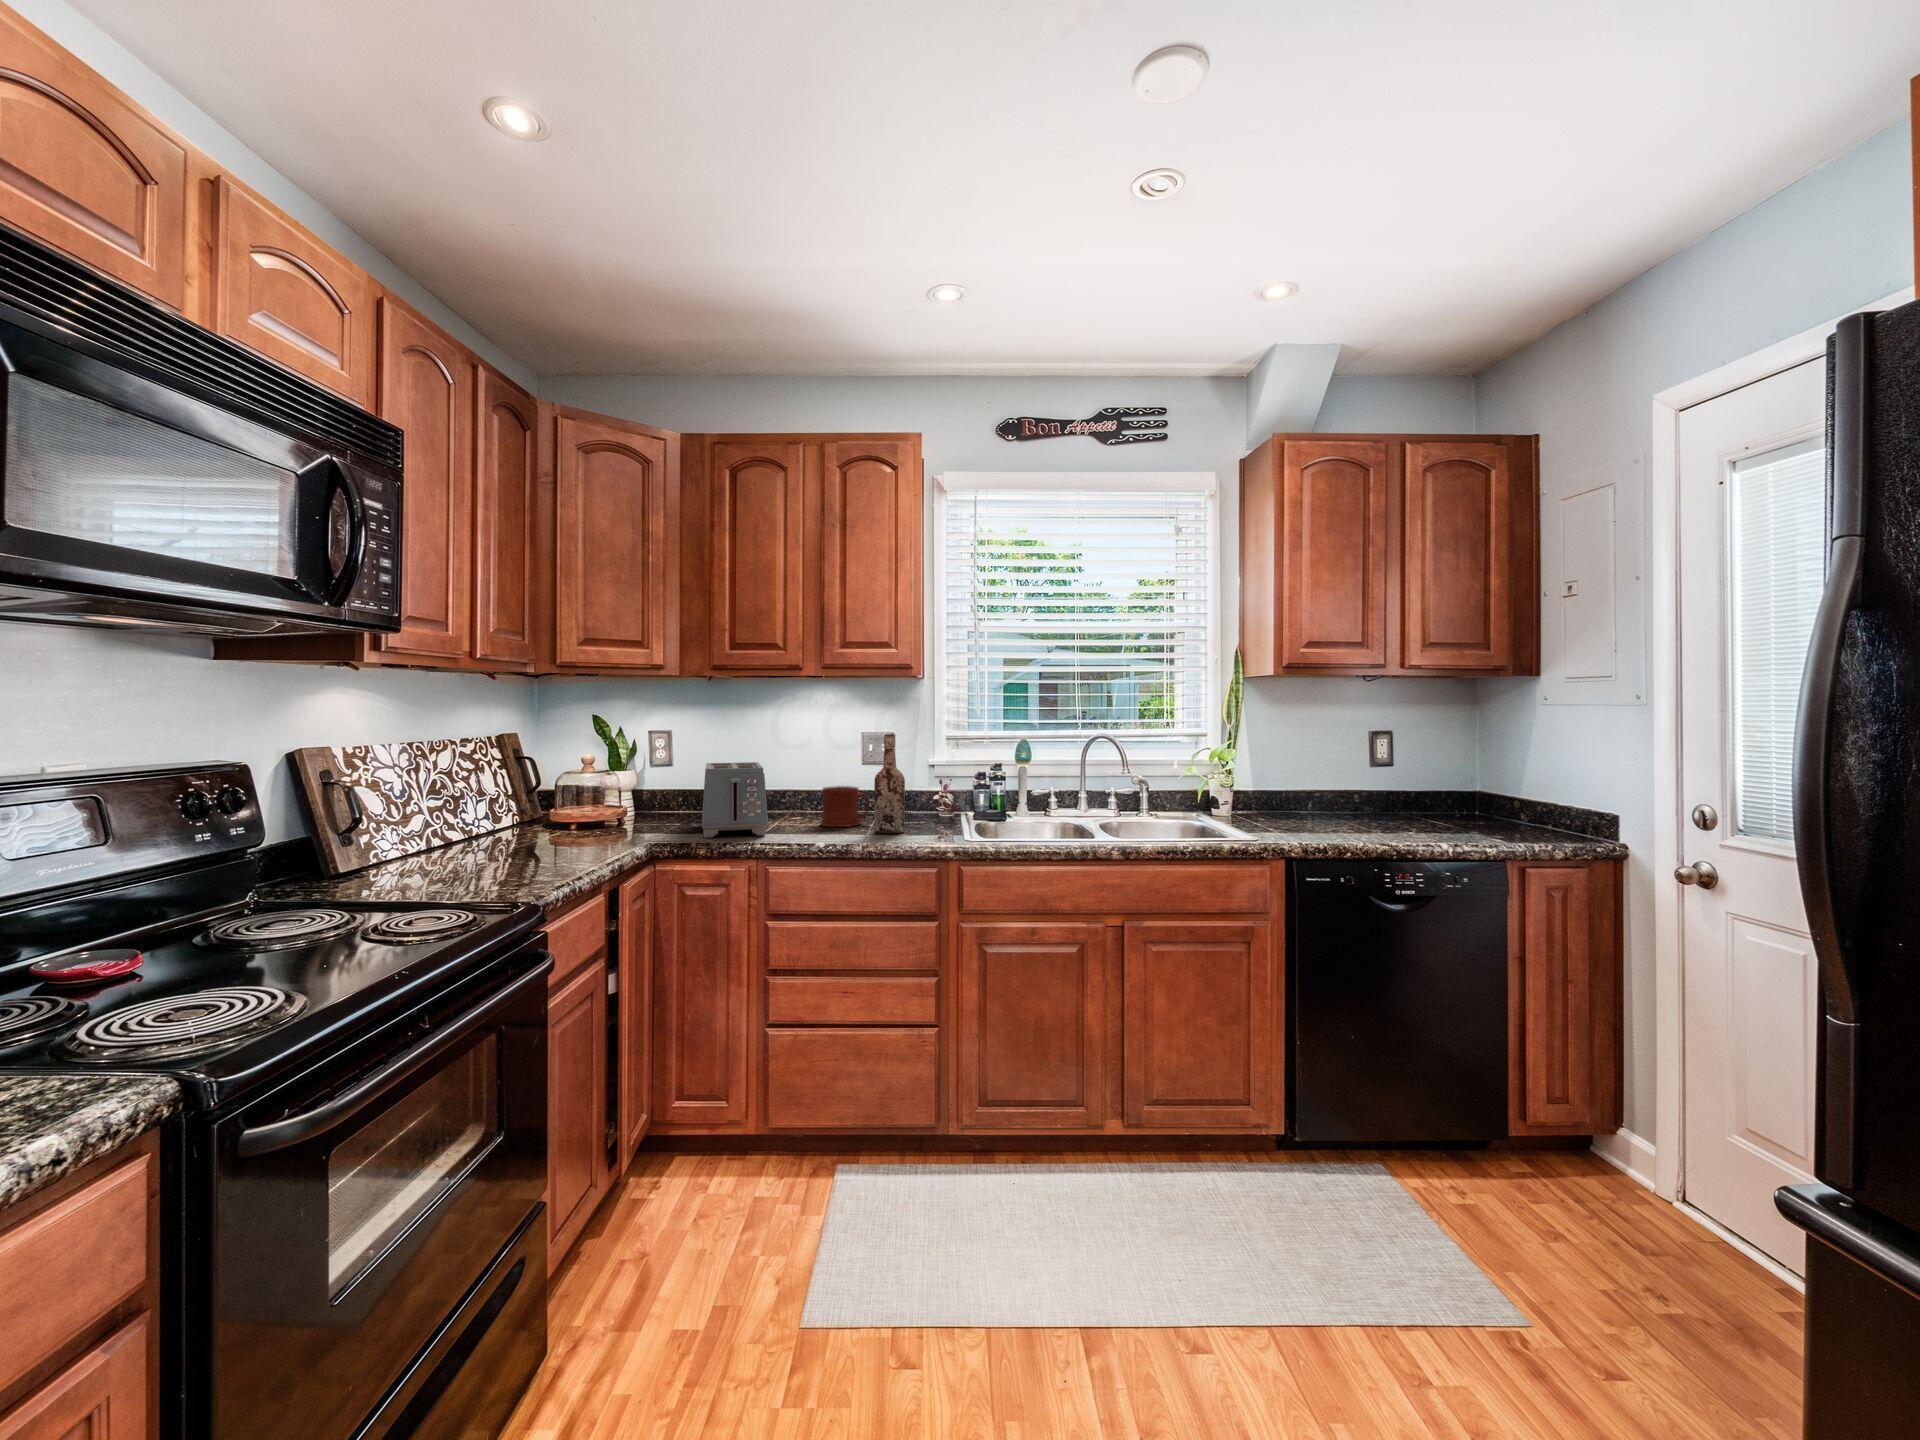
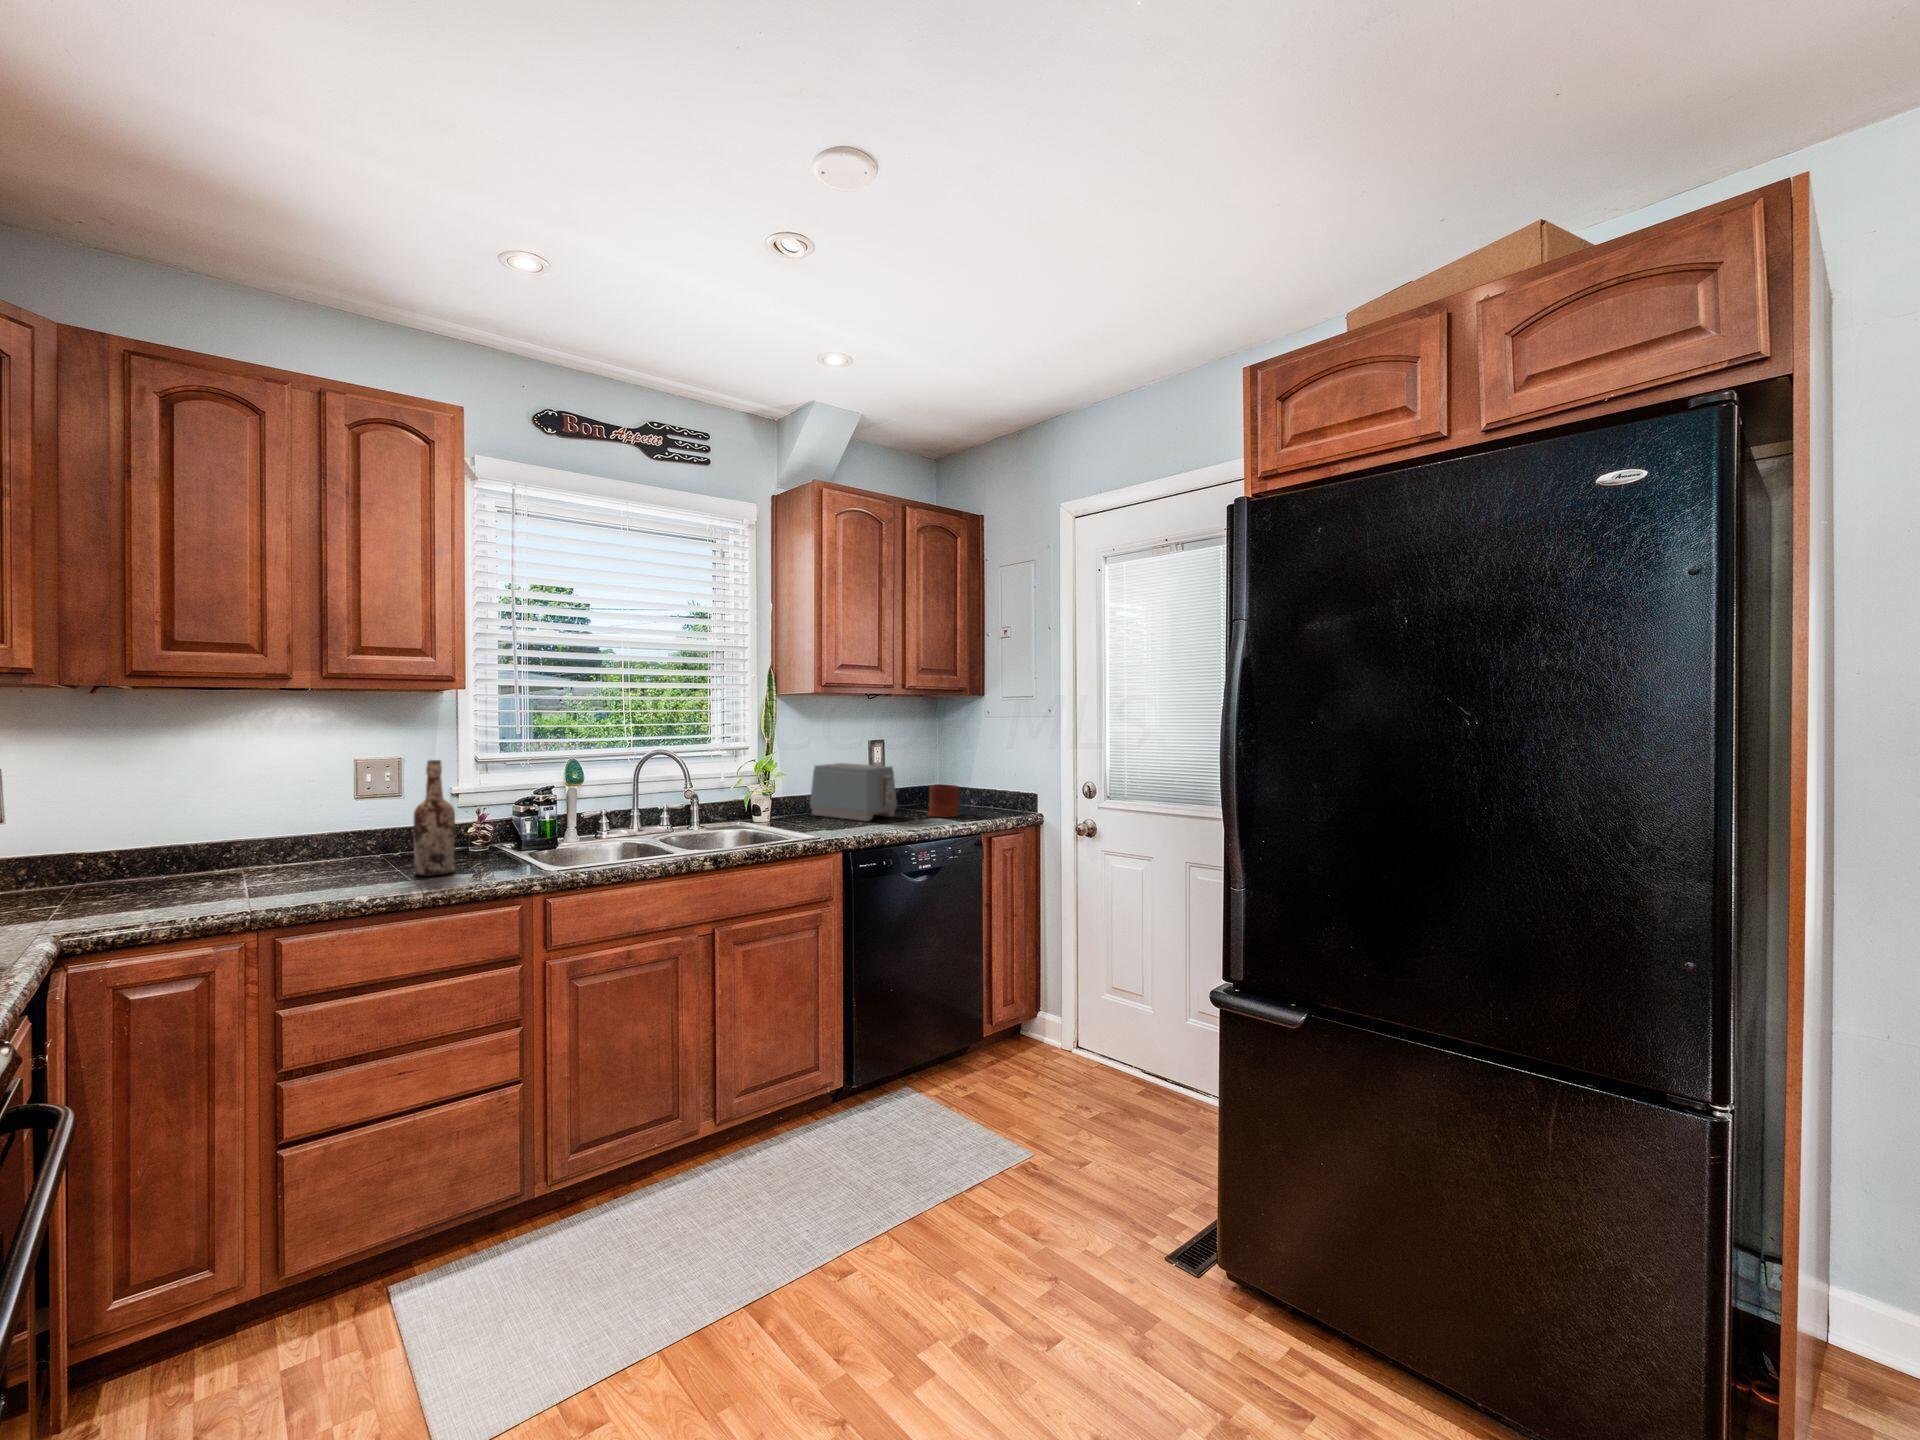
toaster: present [702,762,768,838] -> present [810,763,897,821]
mug: present [820,786,869,827] -> present [928,785,960,817]

